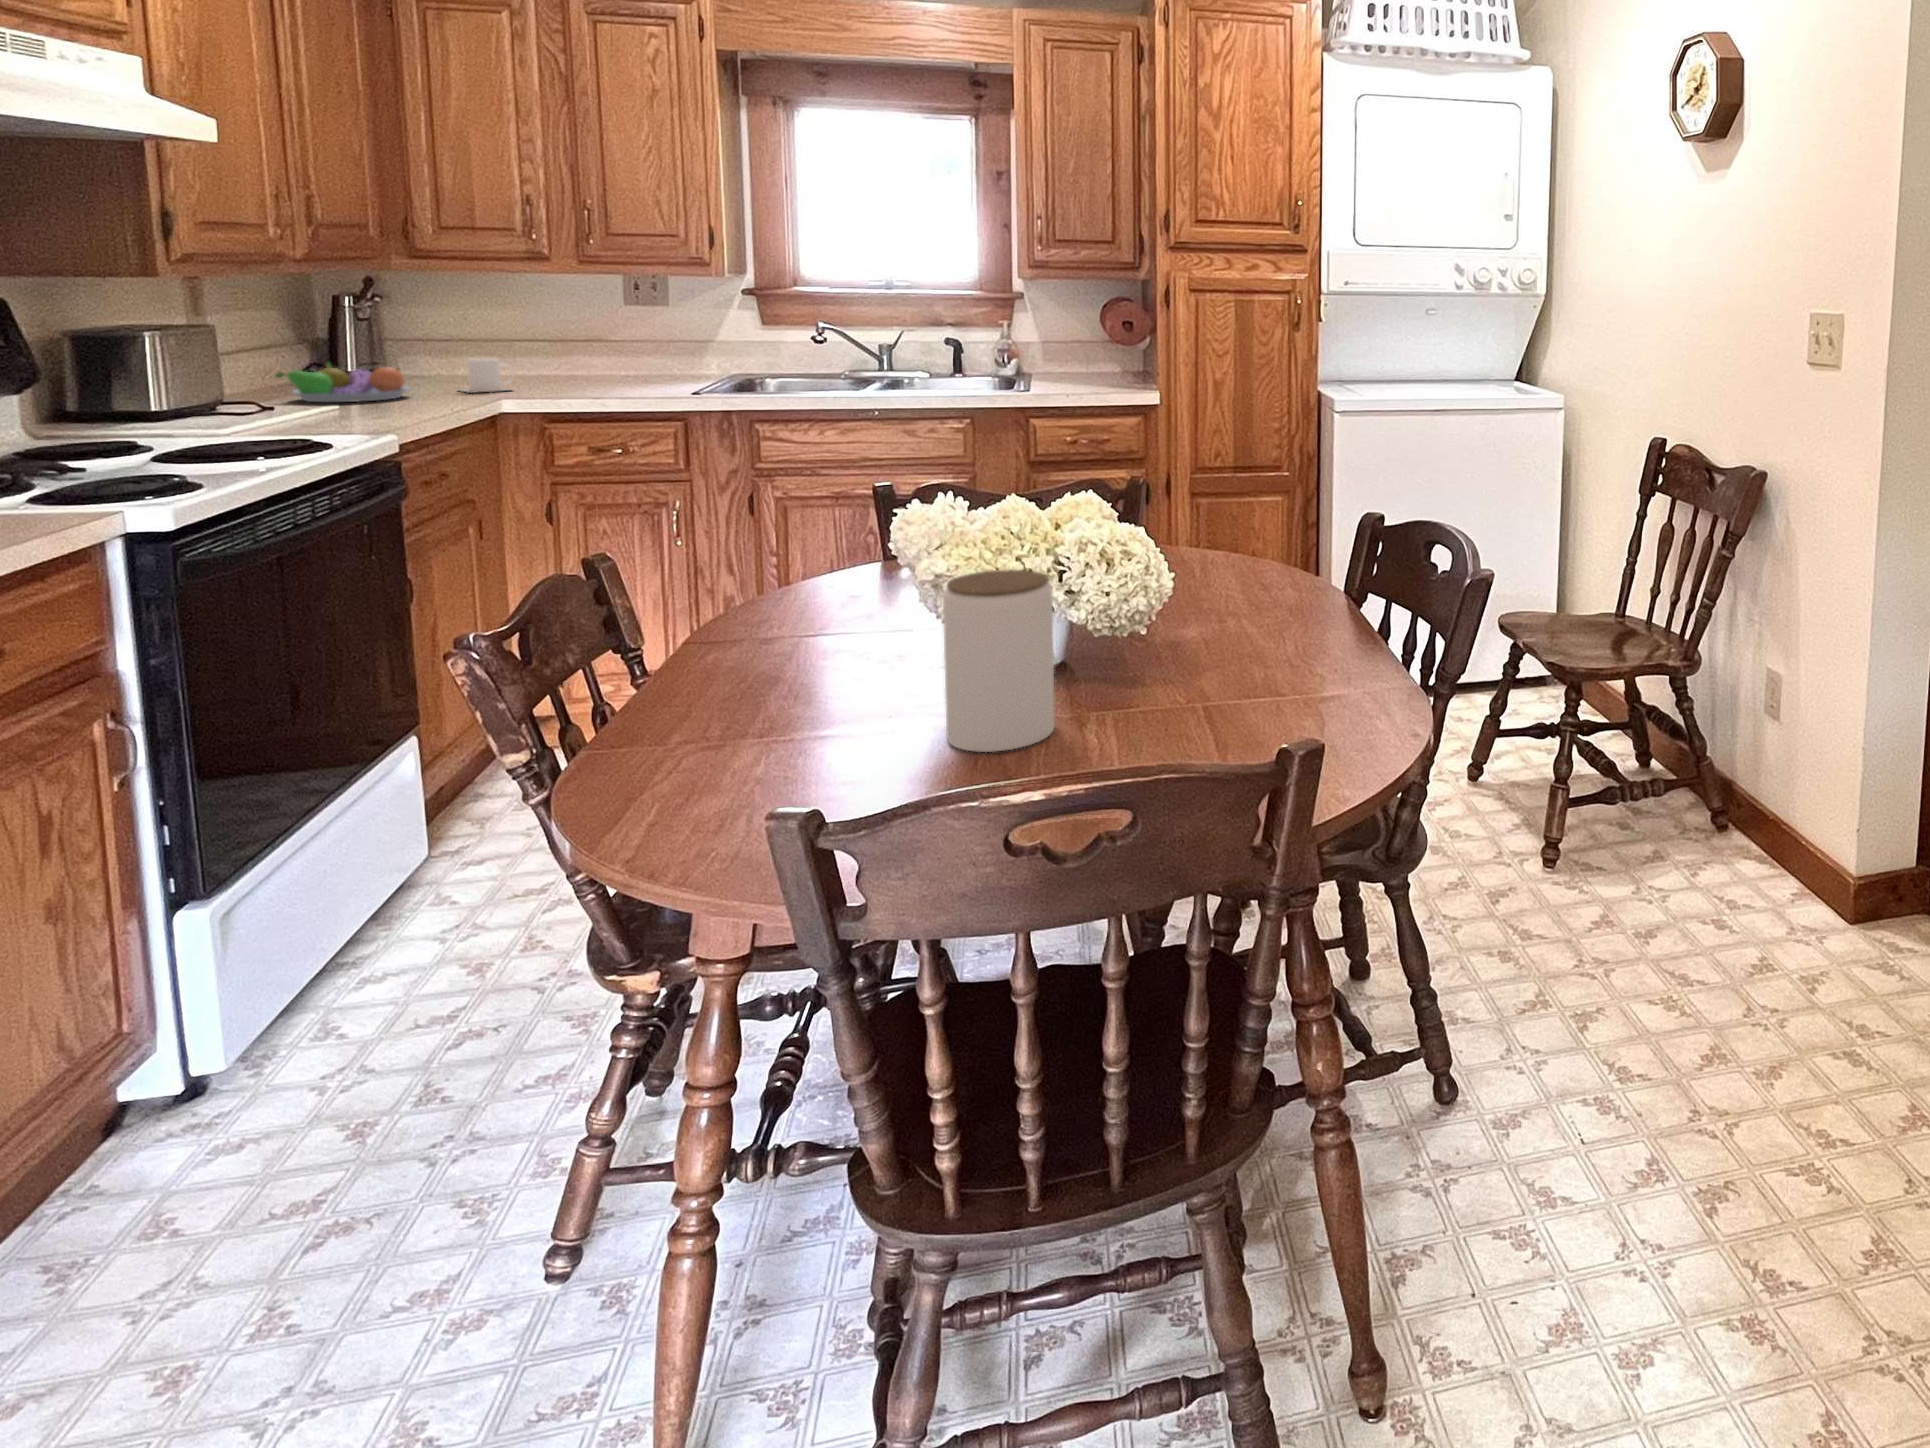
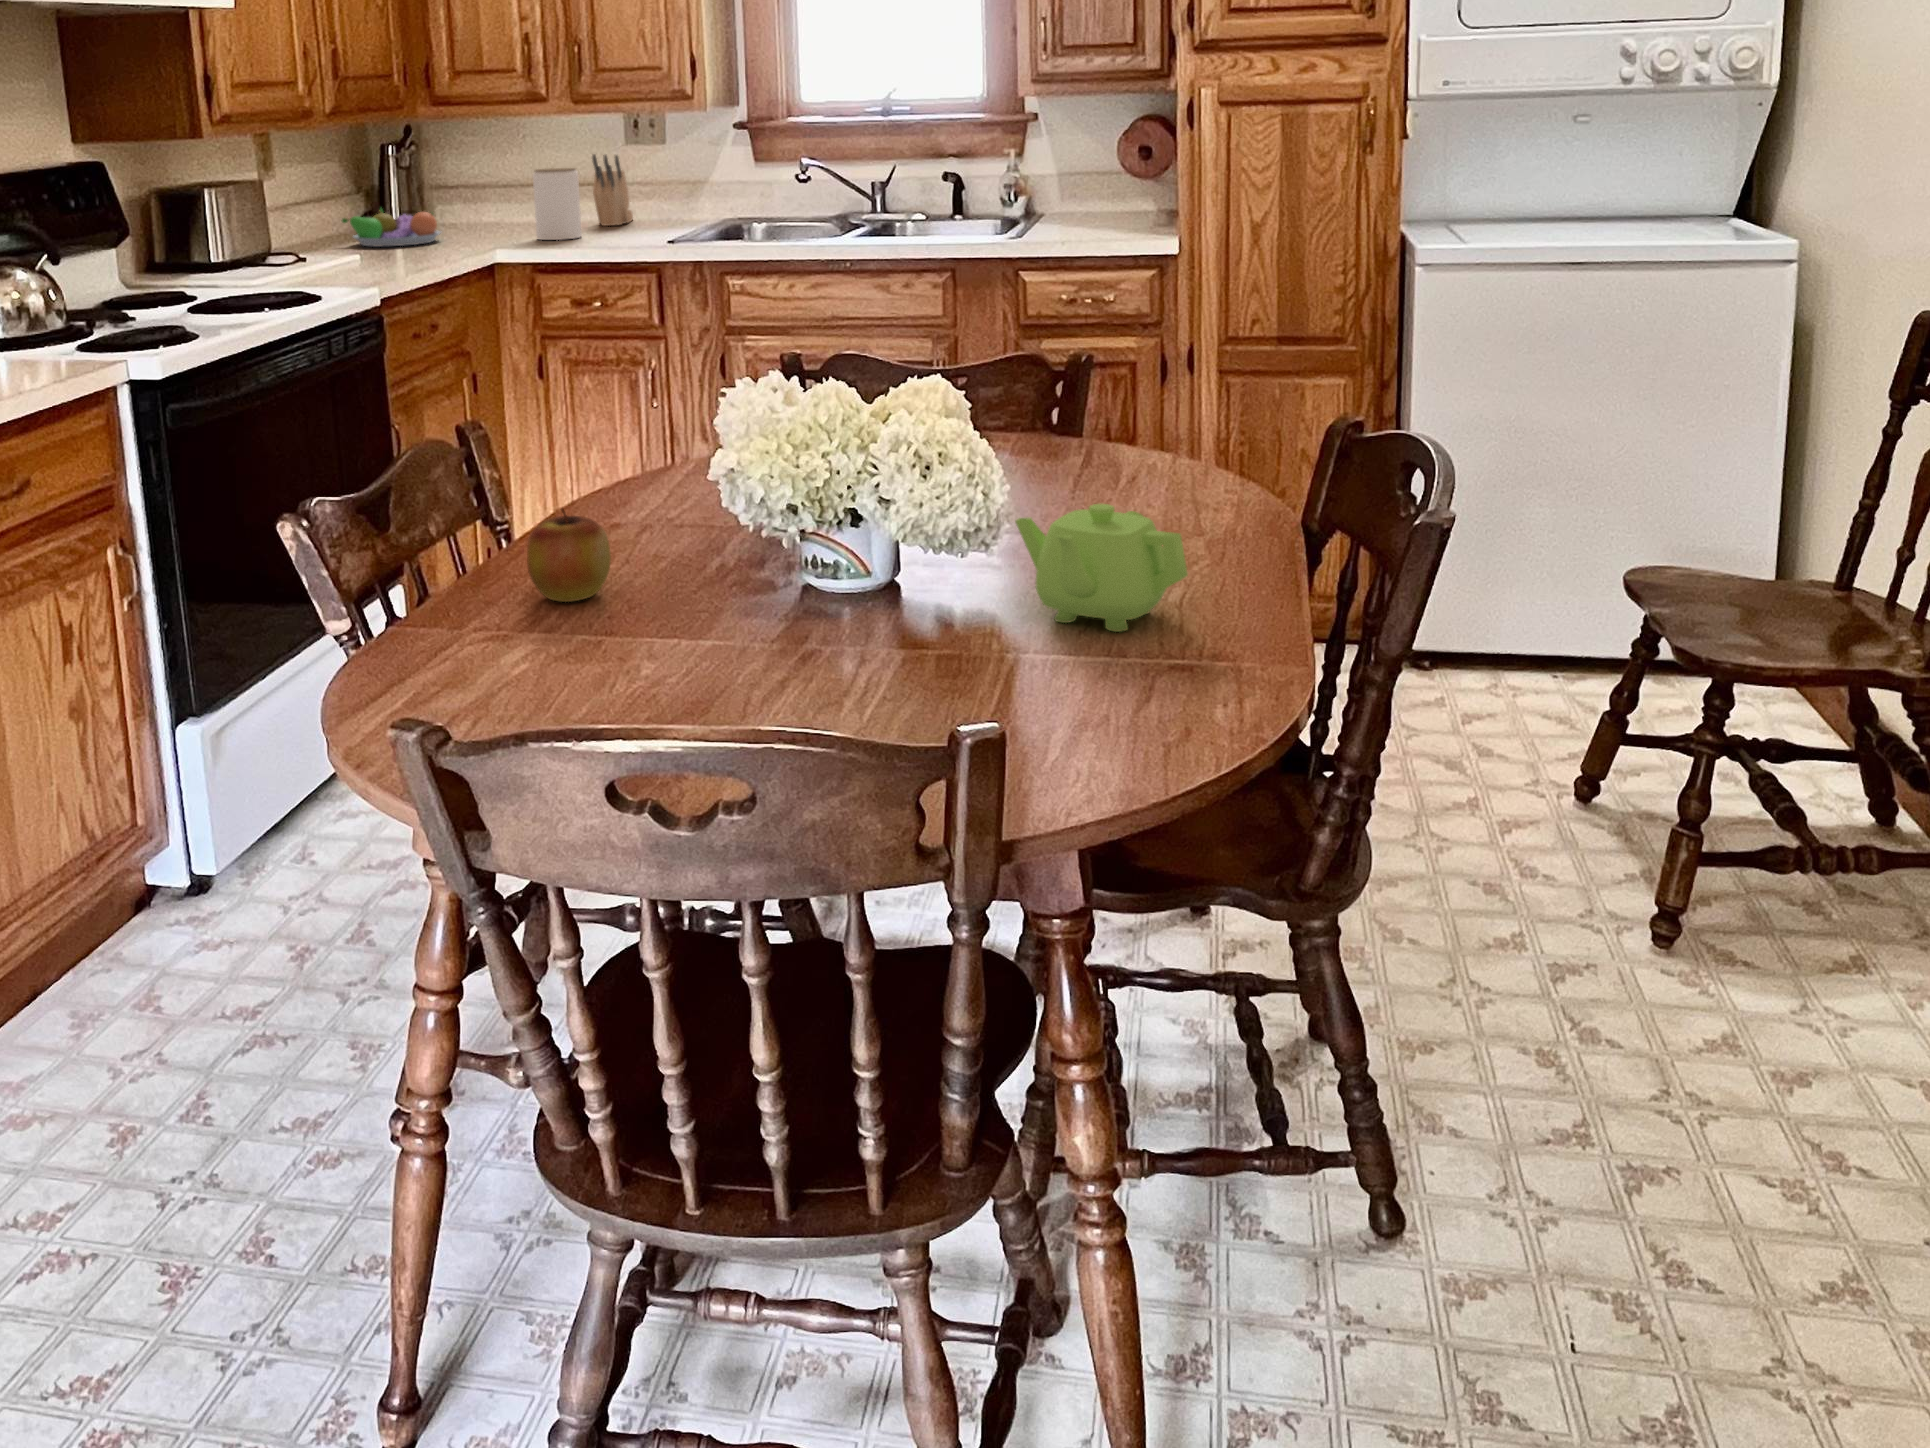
knife block: none [593,314,632,382] -> present [592,154,633,226]
mug: present [466,358,515,393] -> none [479,202,526,237]
jar: present [943,570,1055,752] -> present [533,168,582,240]
teapot: none [1191,590,1329,687] -> present [1015,504,1188,632]
apple: none [729,638,818,727] -> present [527,509,611,602]

